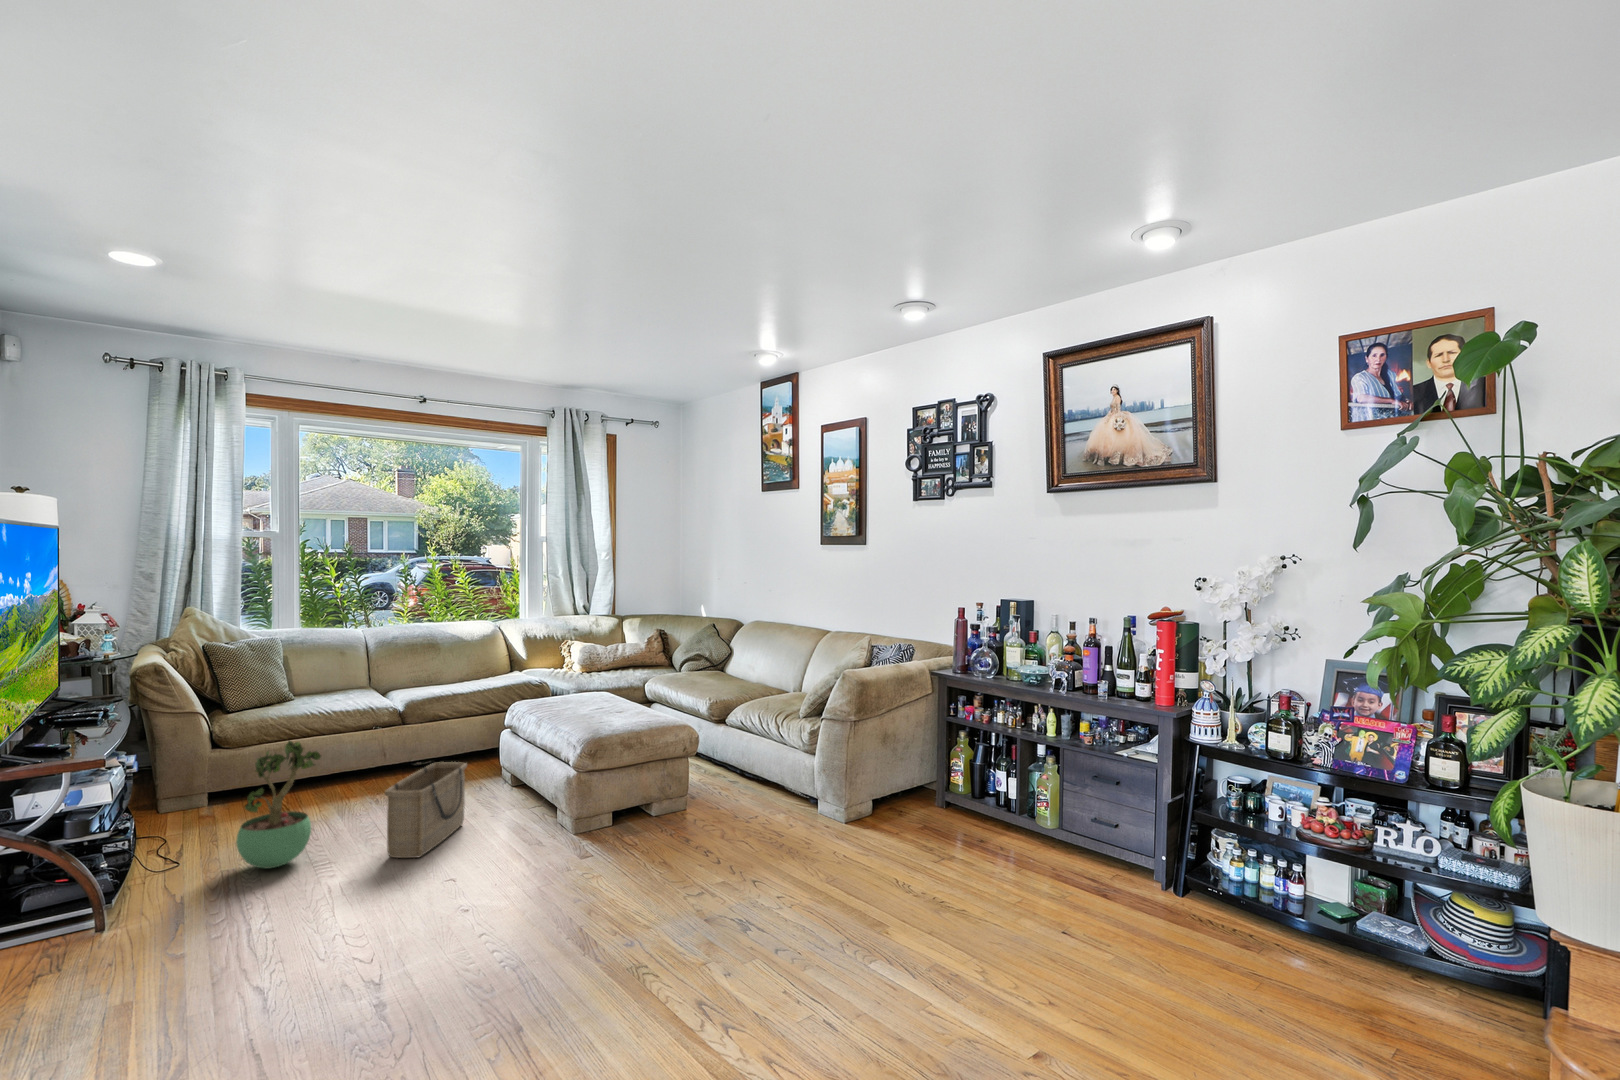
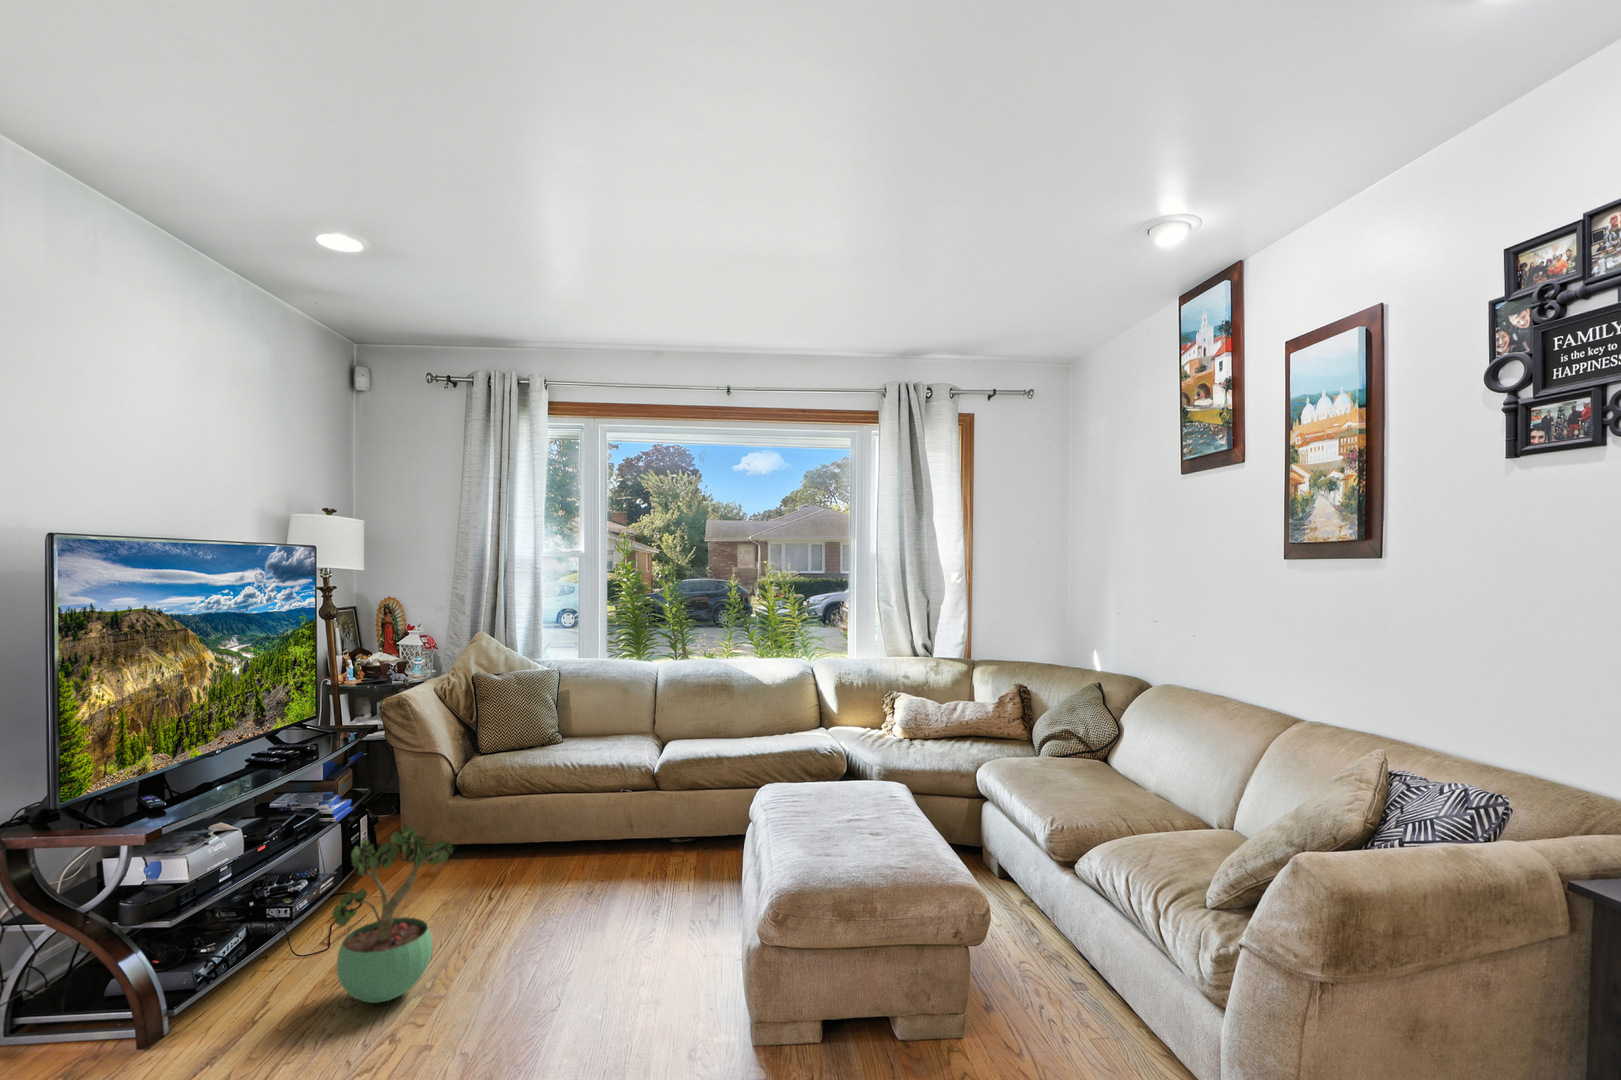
basket: present [385,762,467,858] -> none [492,876,644,1041]

